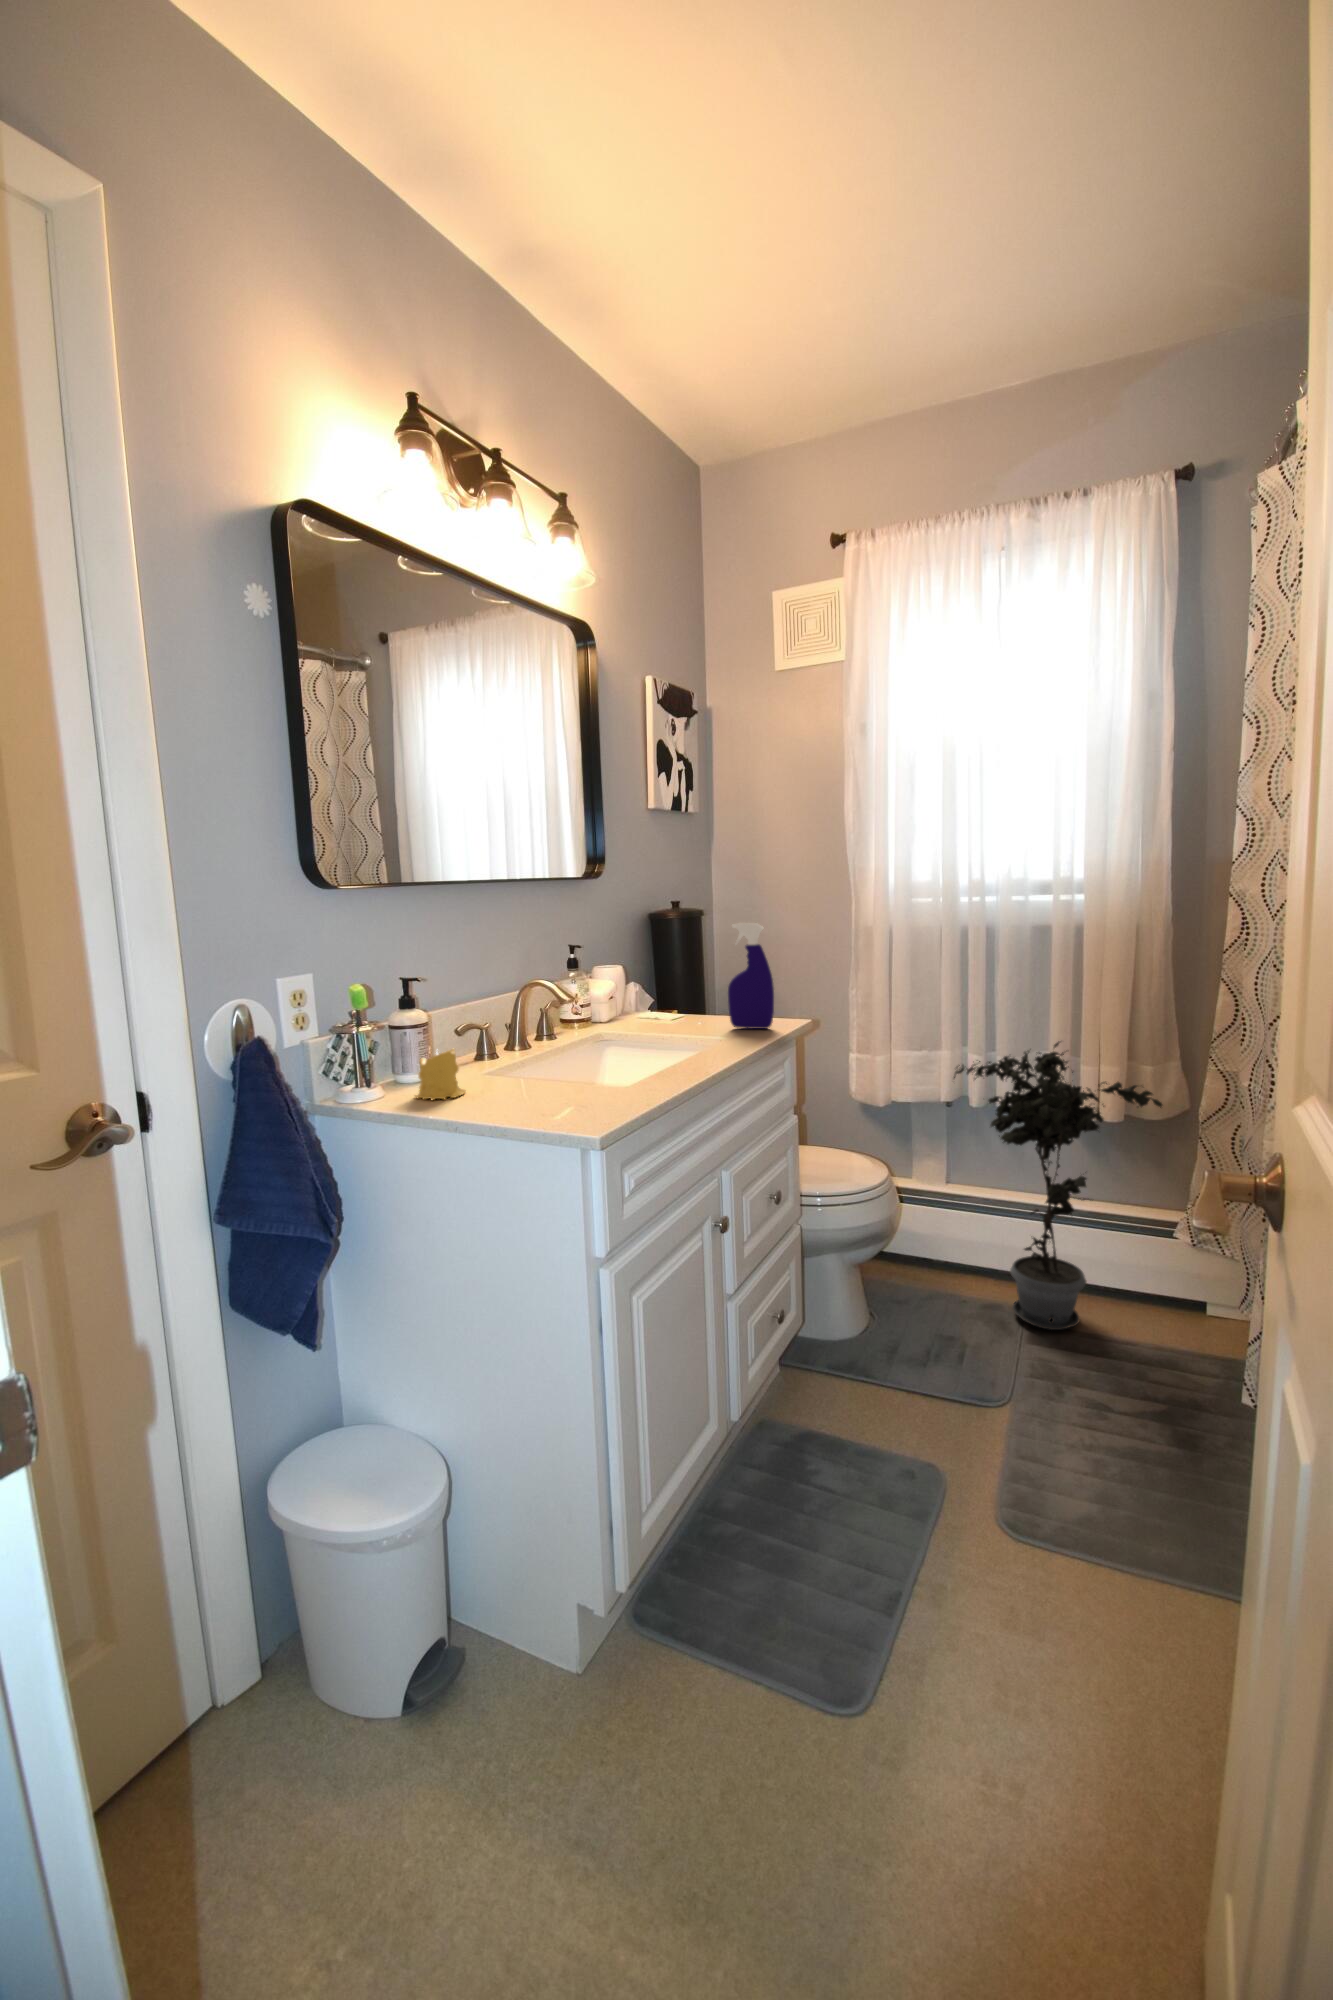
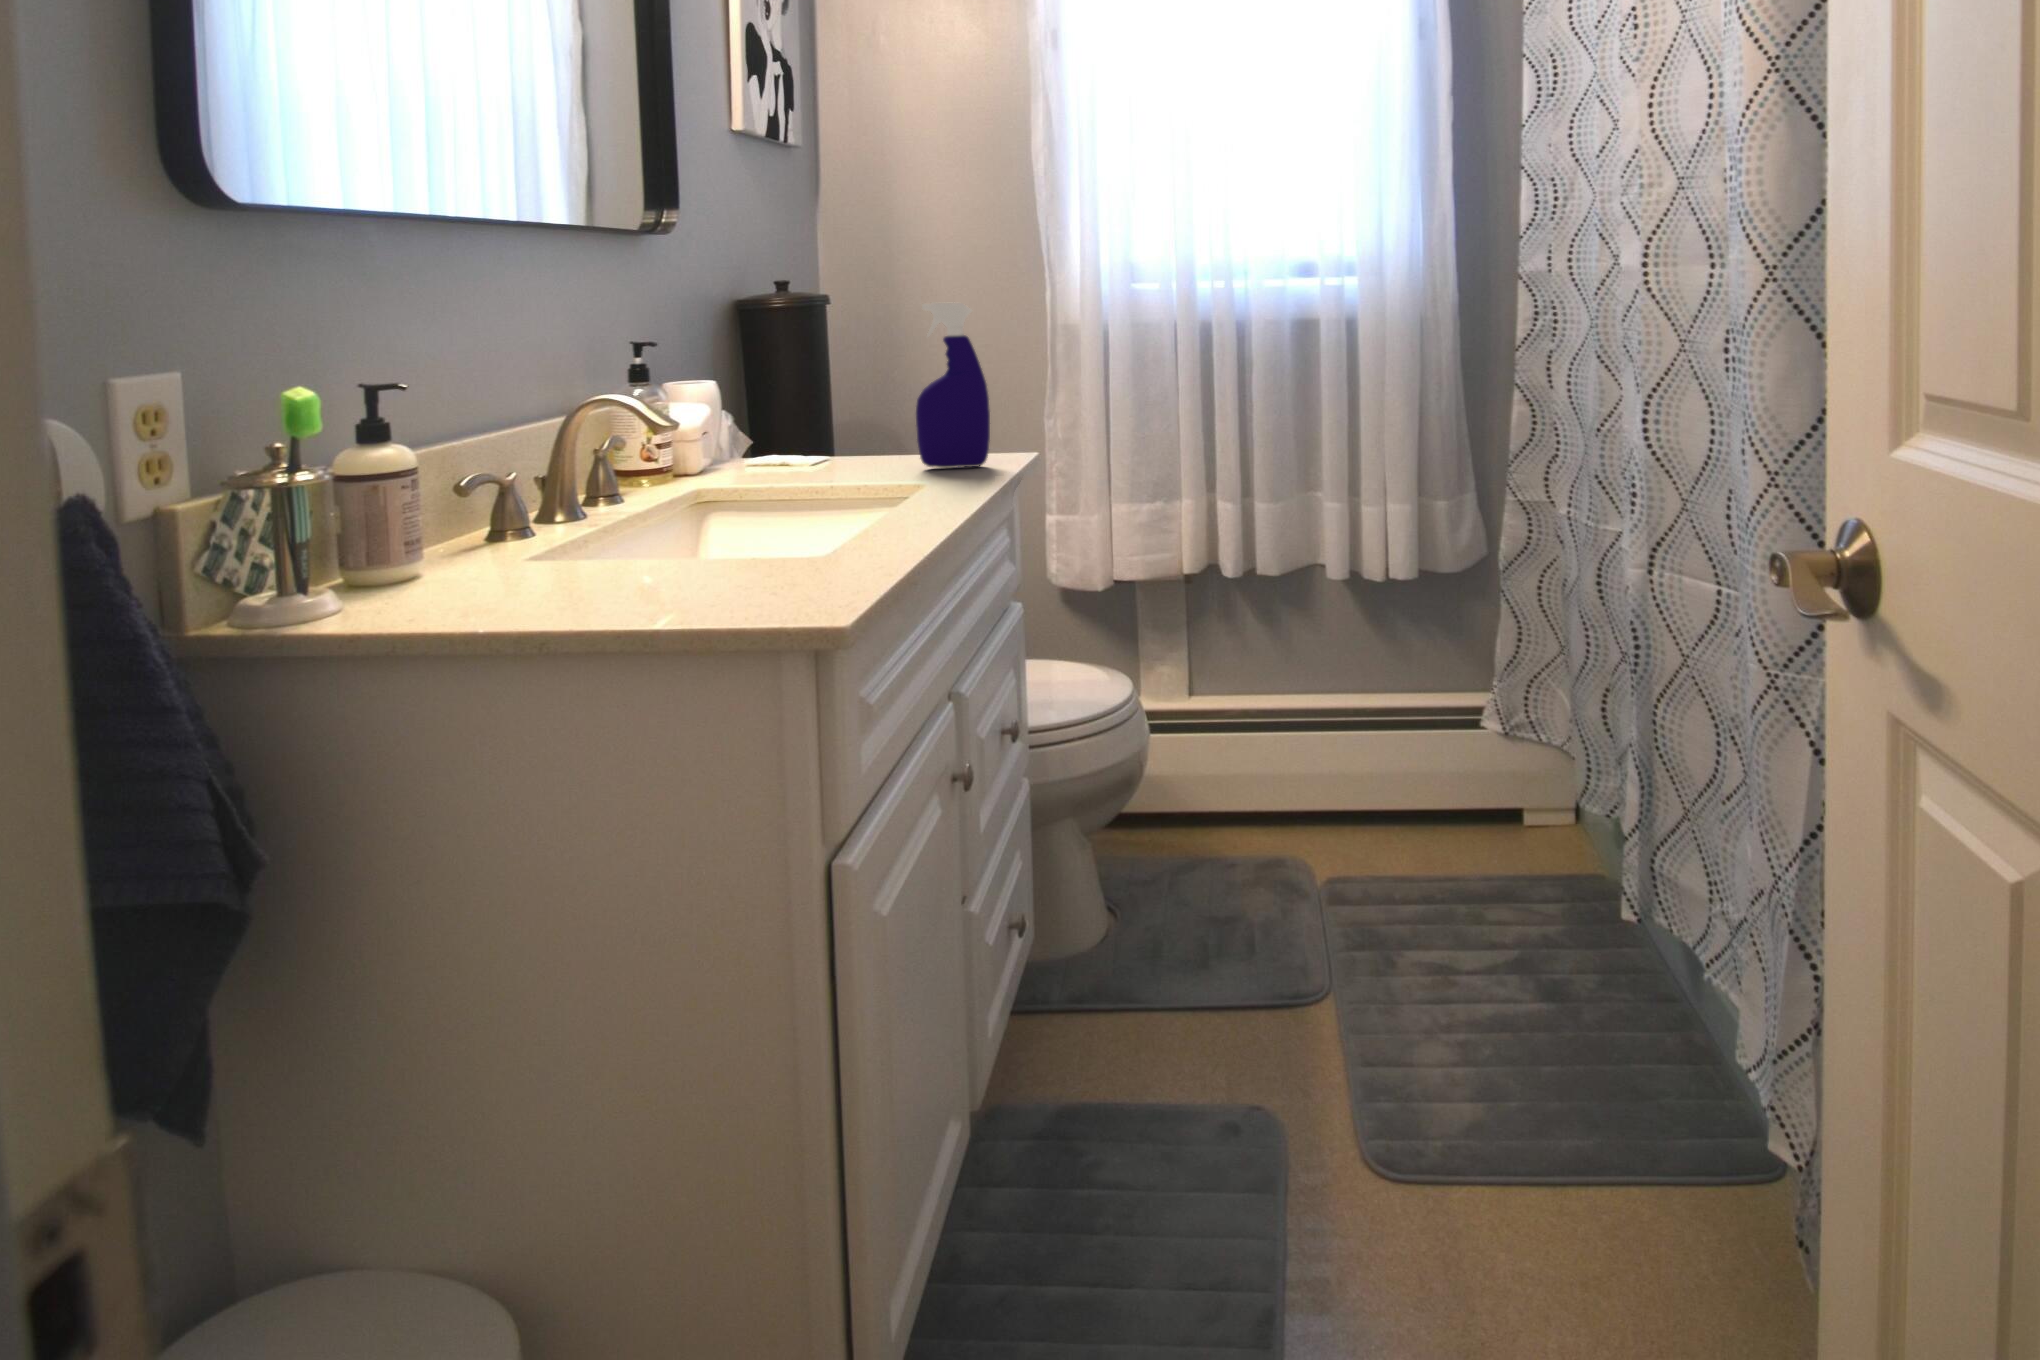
potted plant: present [954,1041,1162,1330] -> none [1203,471,1479,880]
candle: present [415,1049,465,1100] -> none [425,504,530,602]

